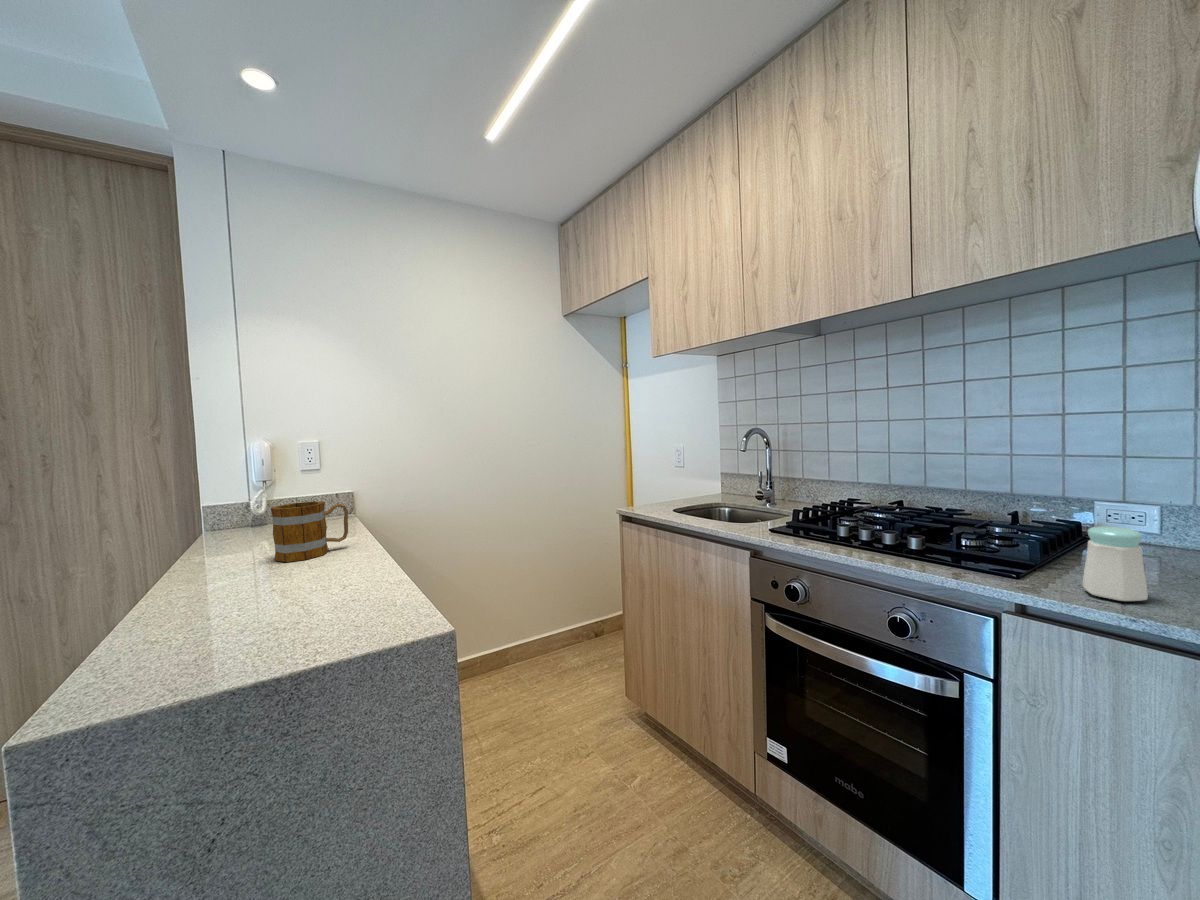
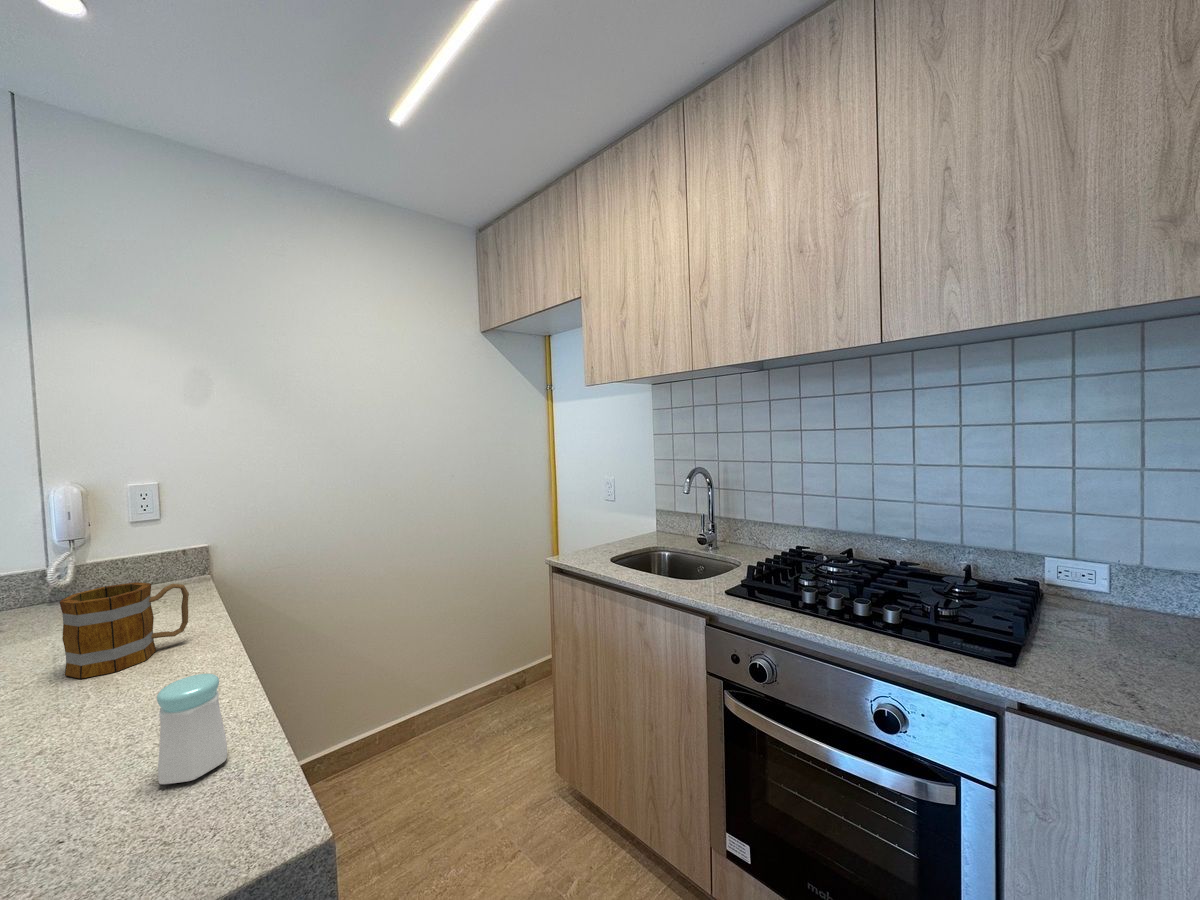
salt shaker: present [1083,526,1148,601] -> present [157,674,227,784]

